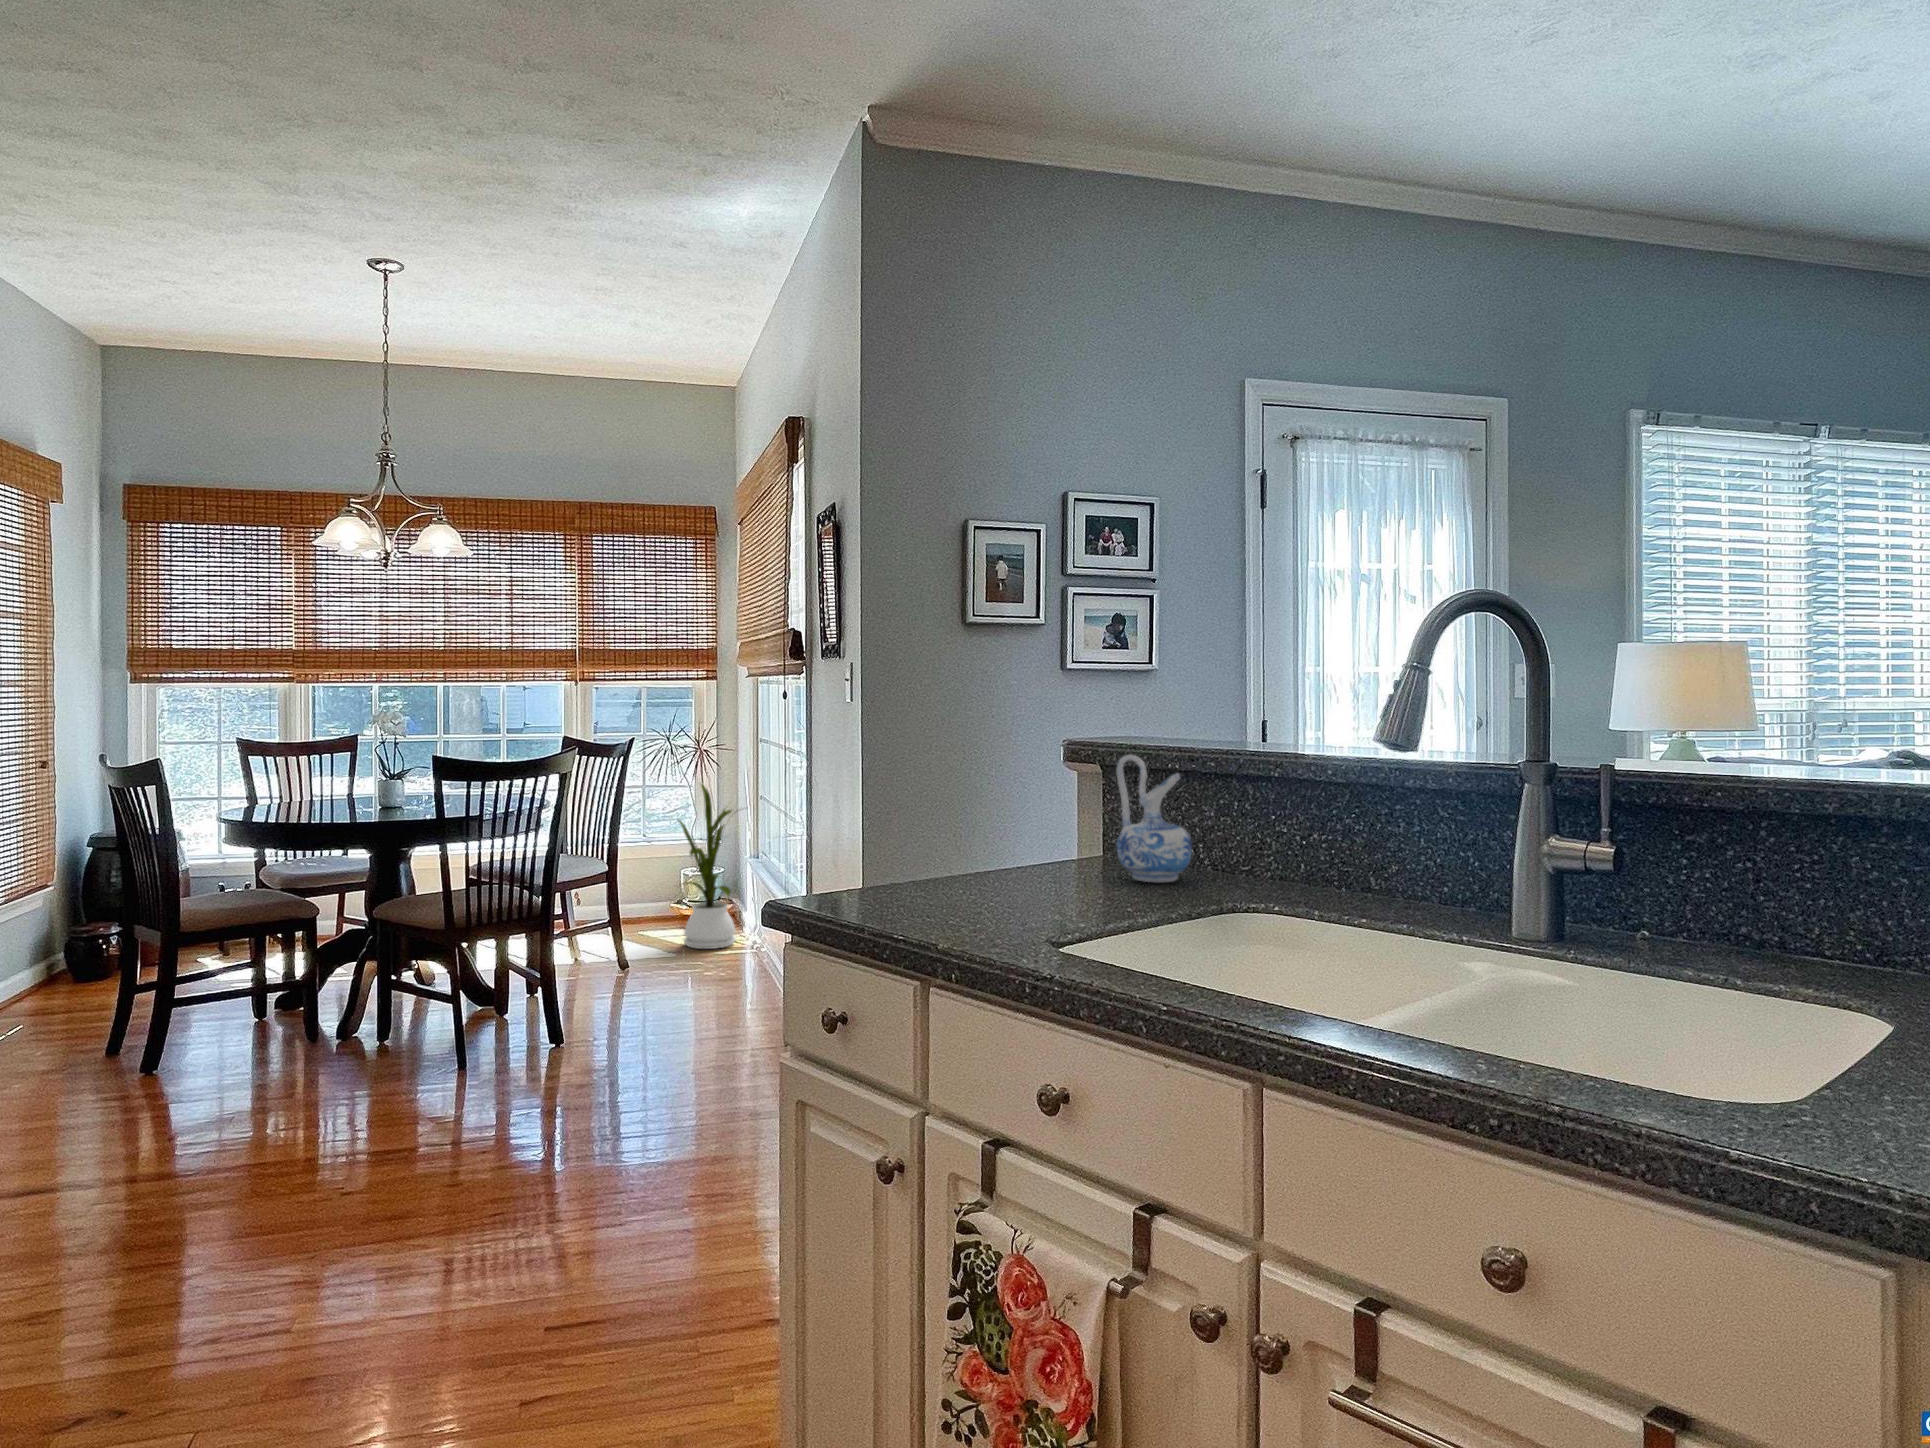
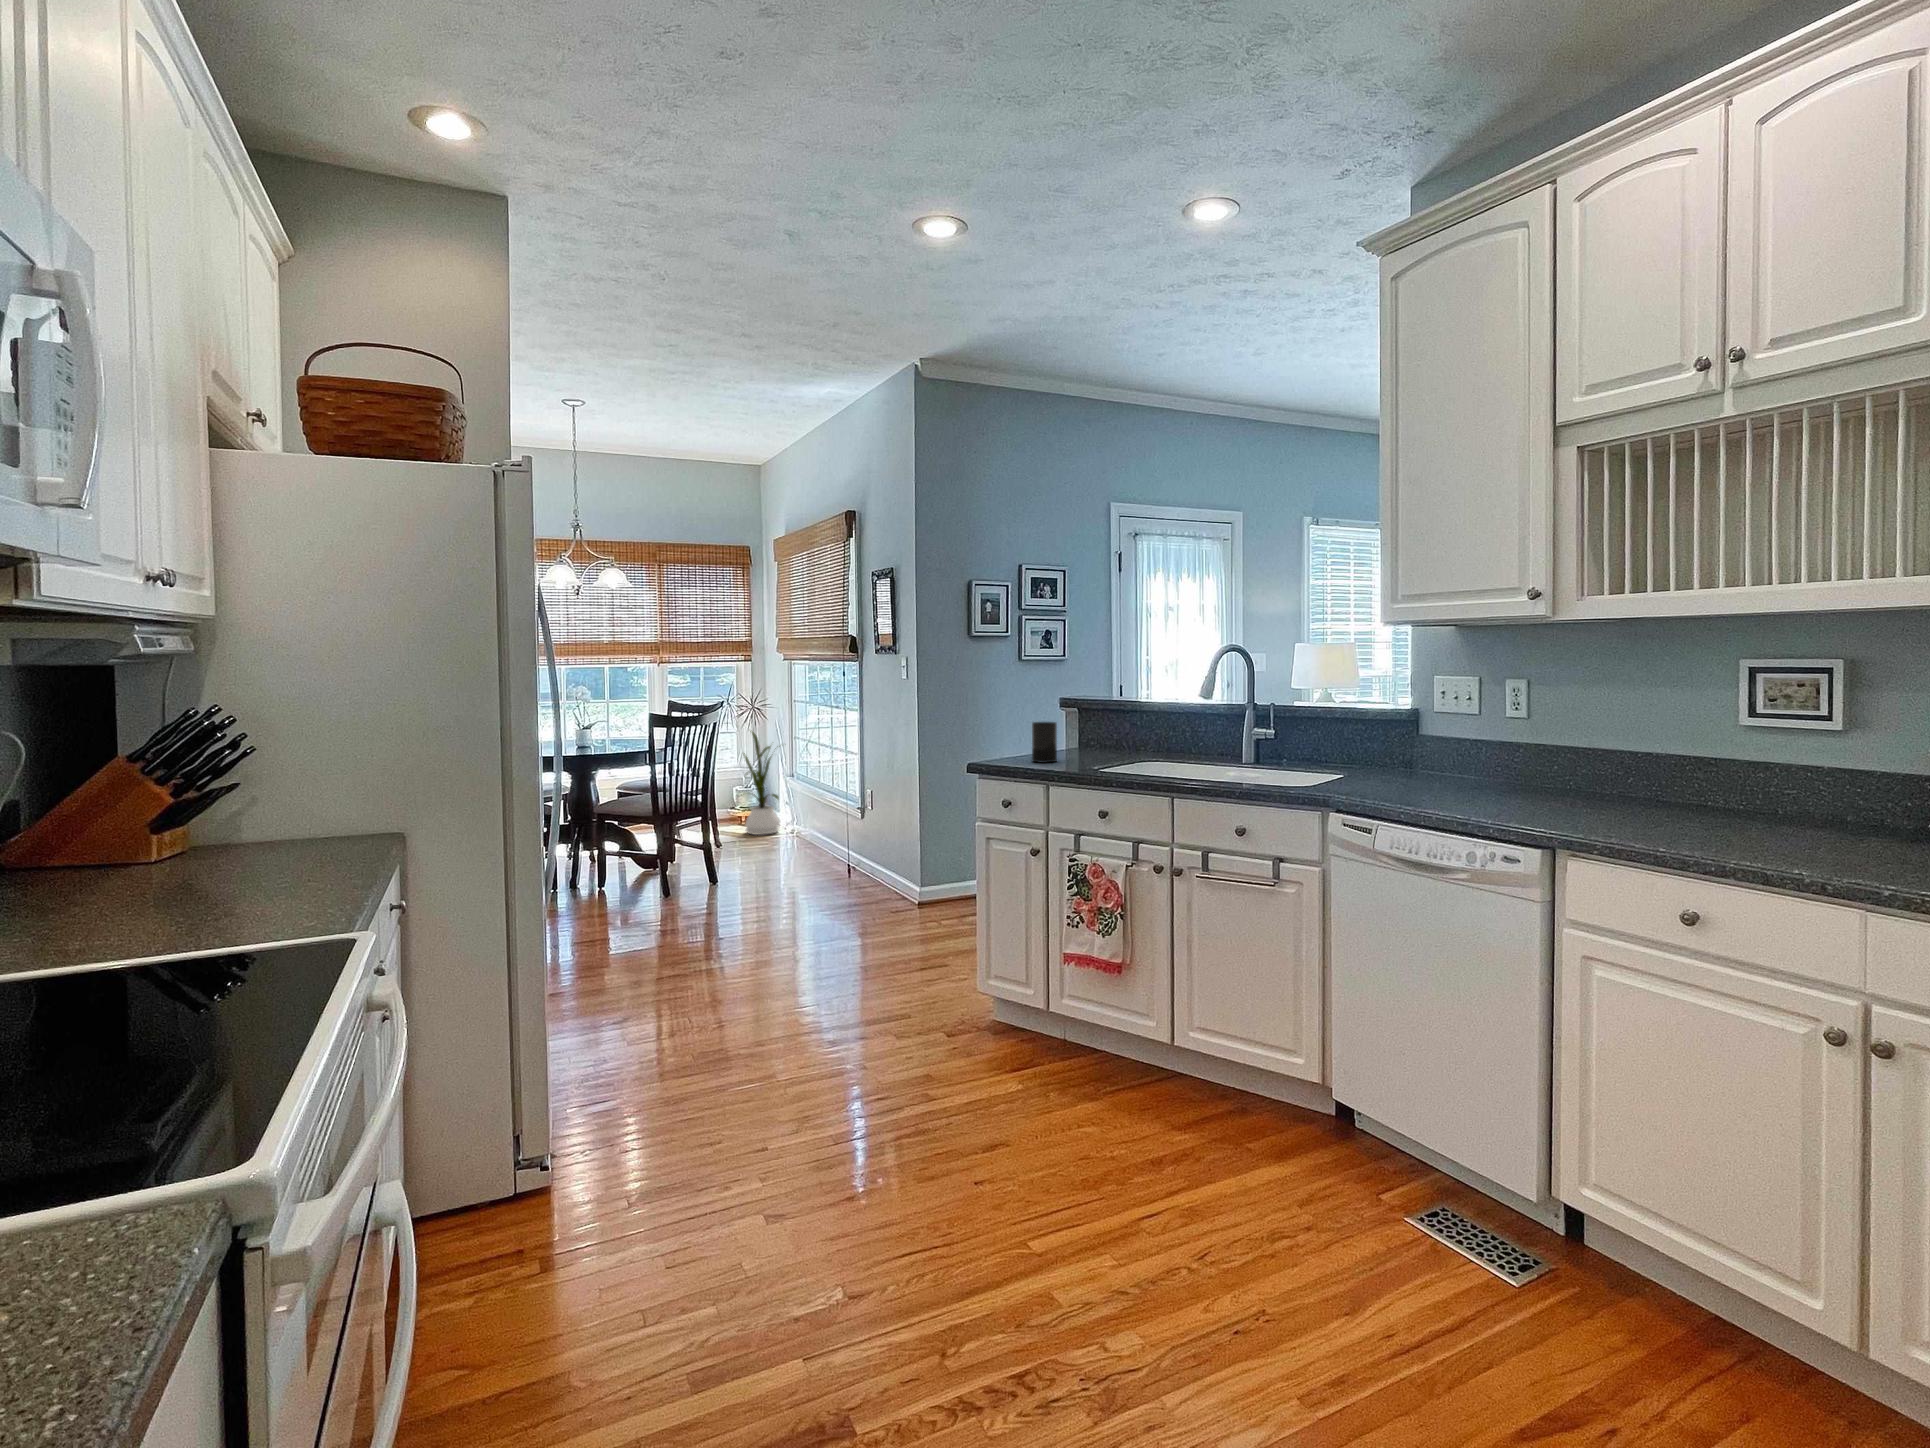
ceramic pitcher: present [1117,755,1192,882] -> none [1097,705,1126,755]
candle: none [915,785,988,905] -> present [1032,721,1057,763]

